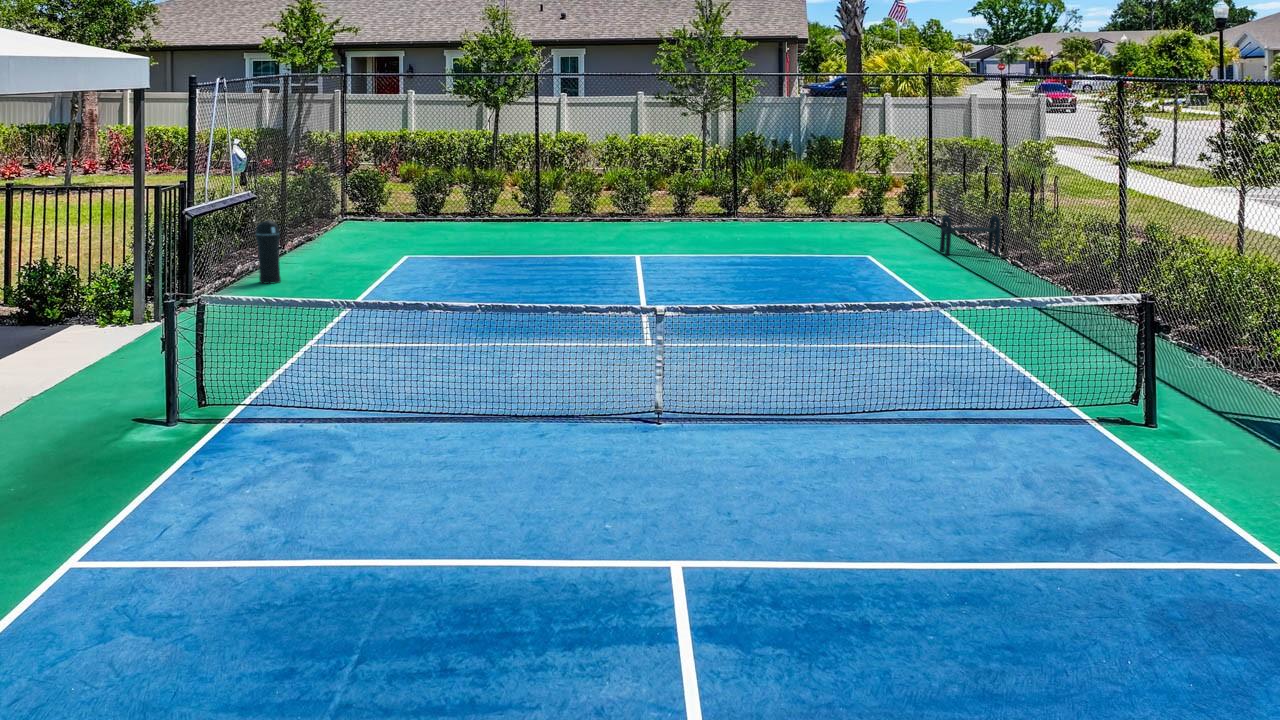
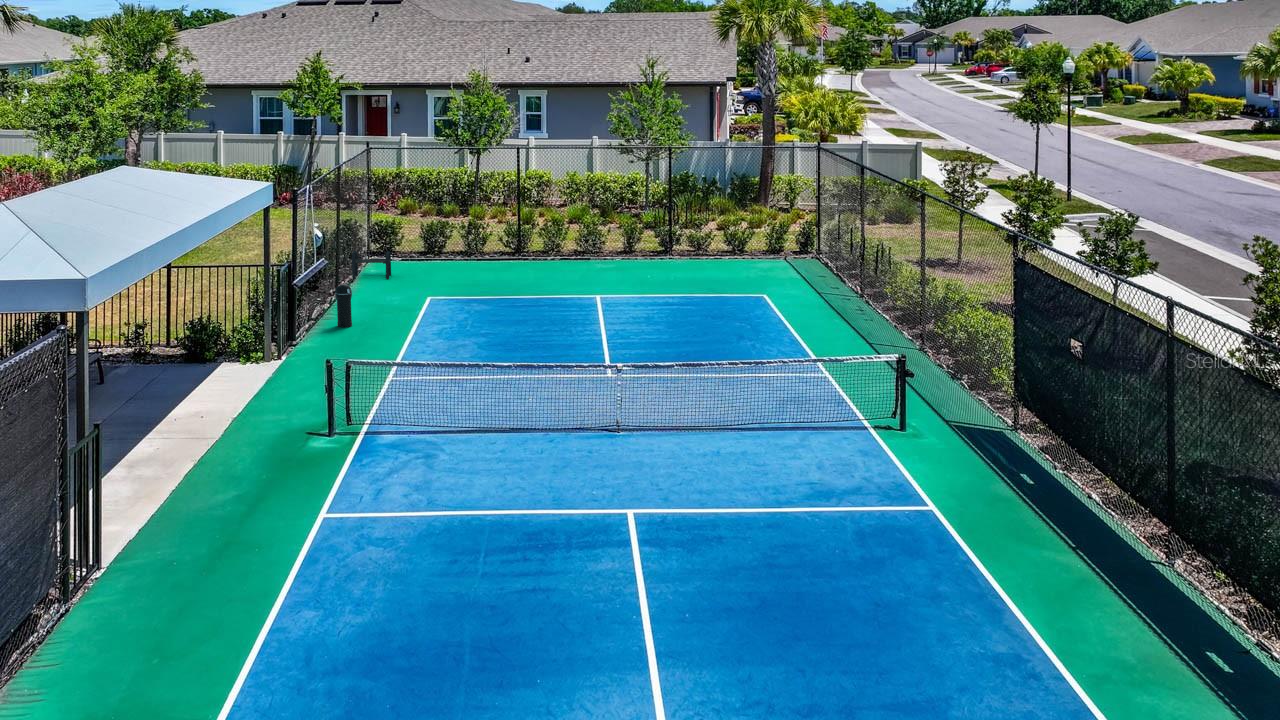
bench: present [940,215,1000,256] -> present [352,251,391,279]

